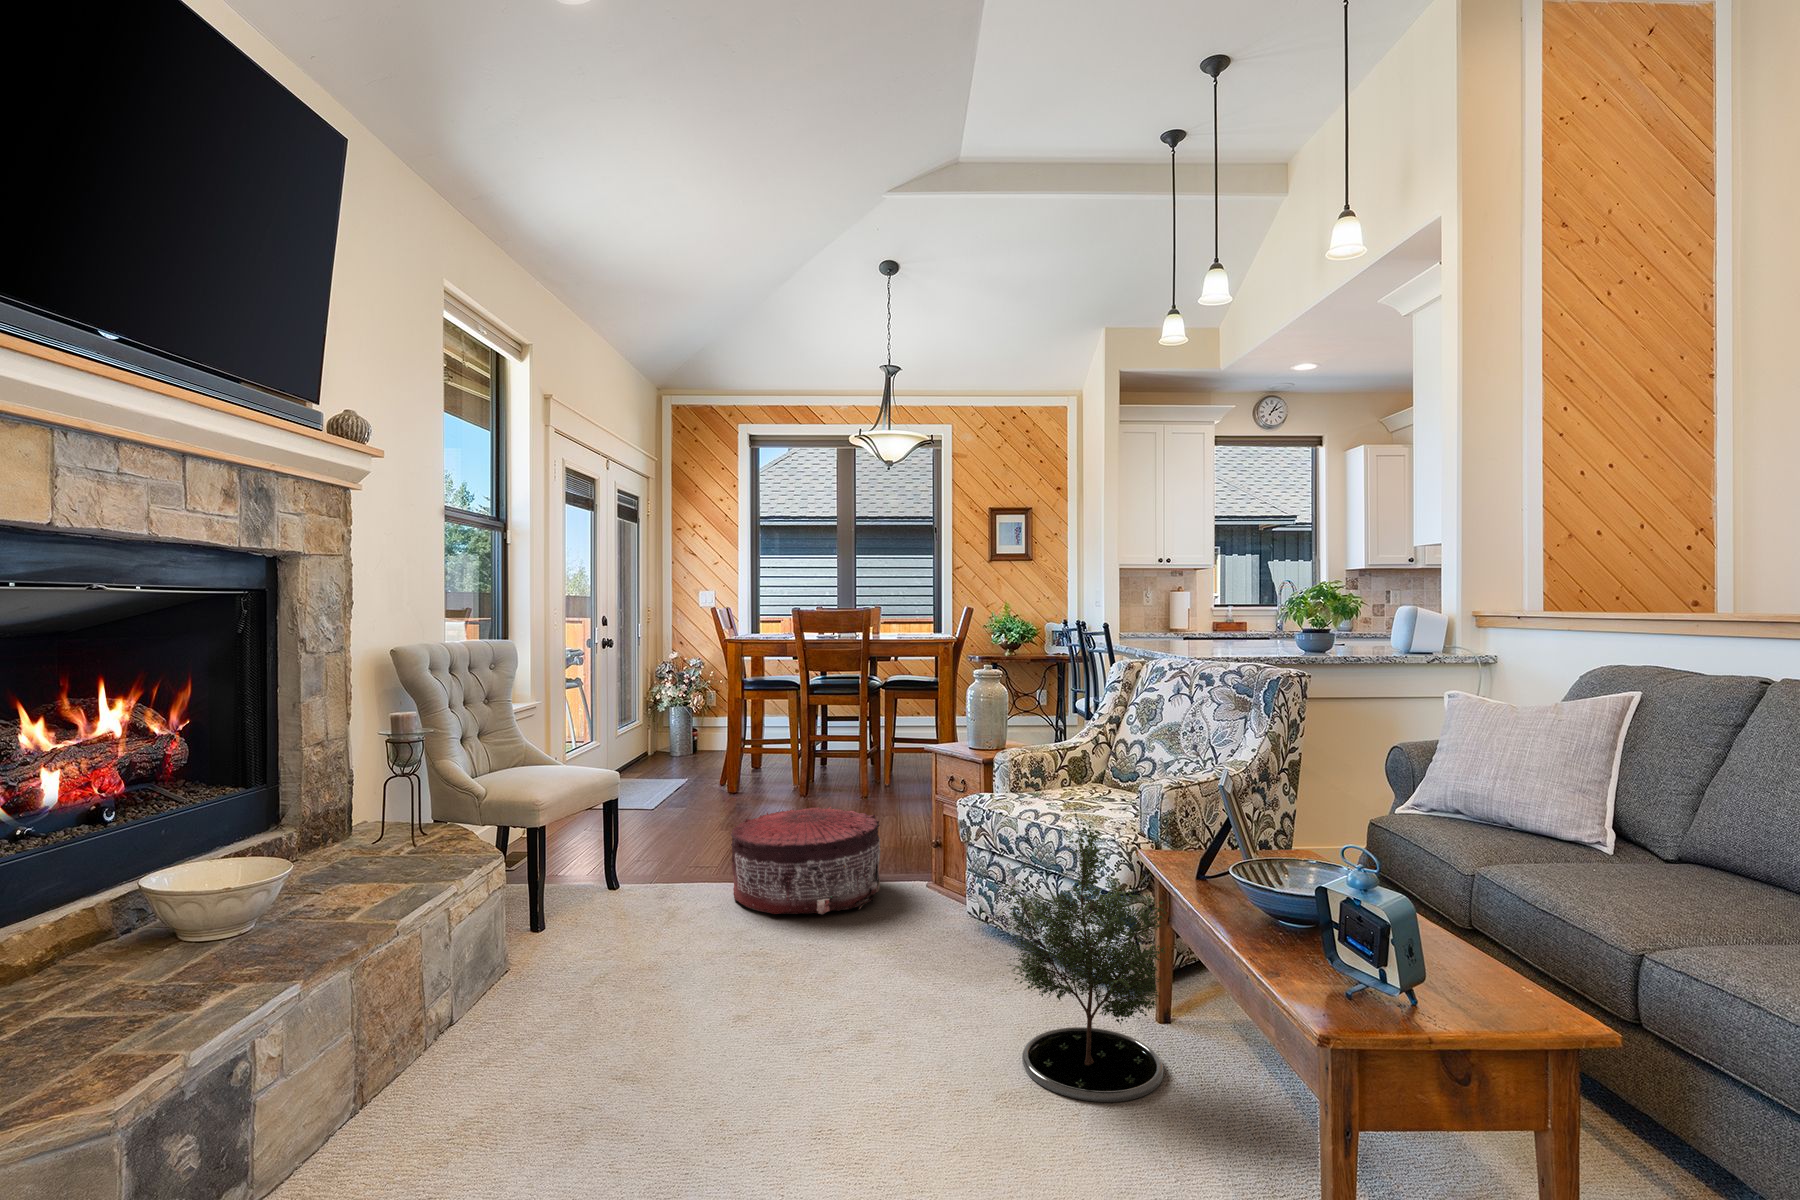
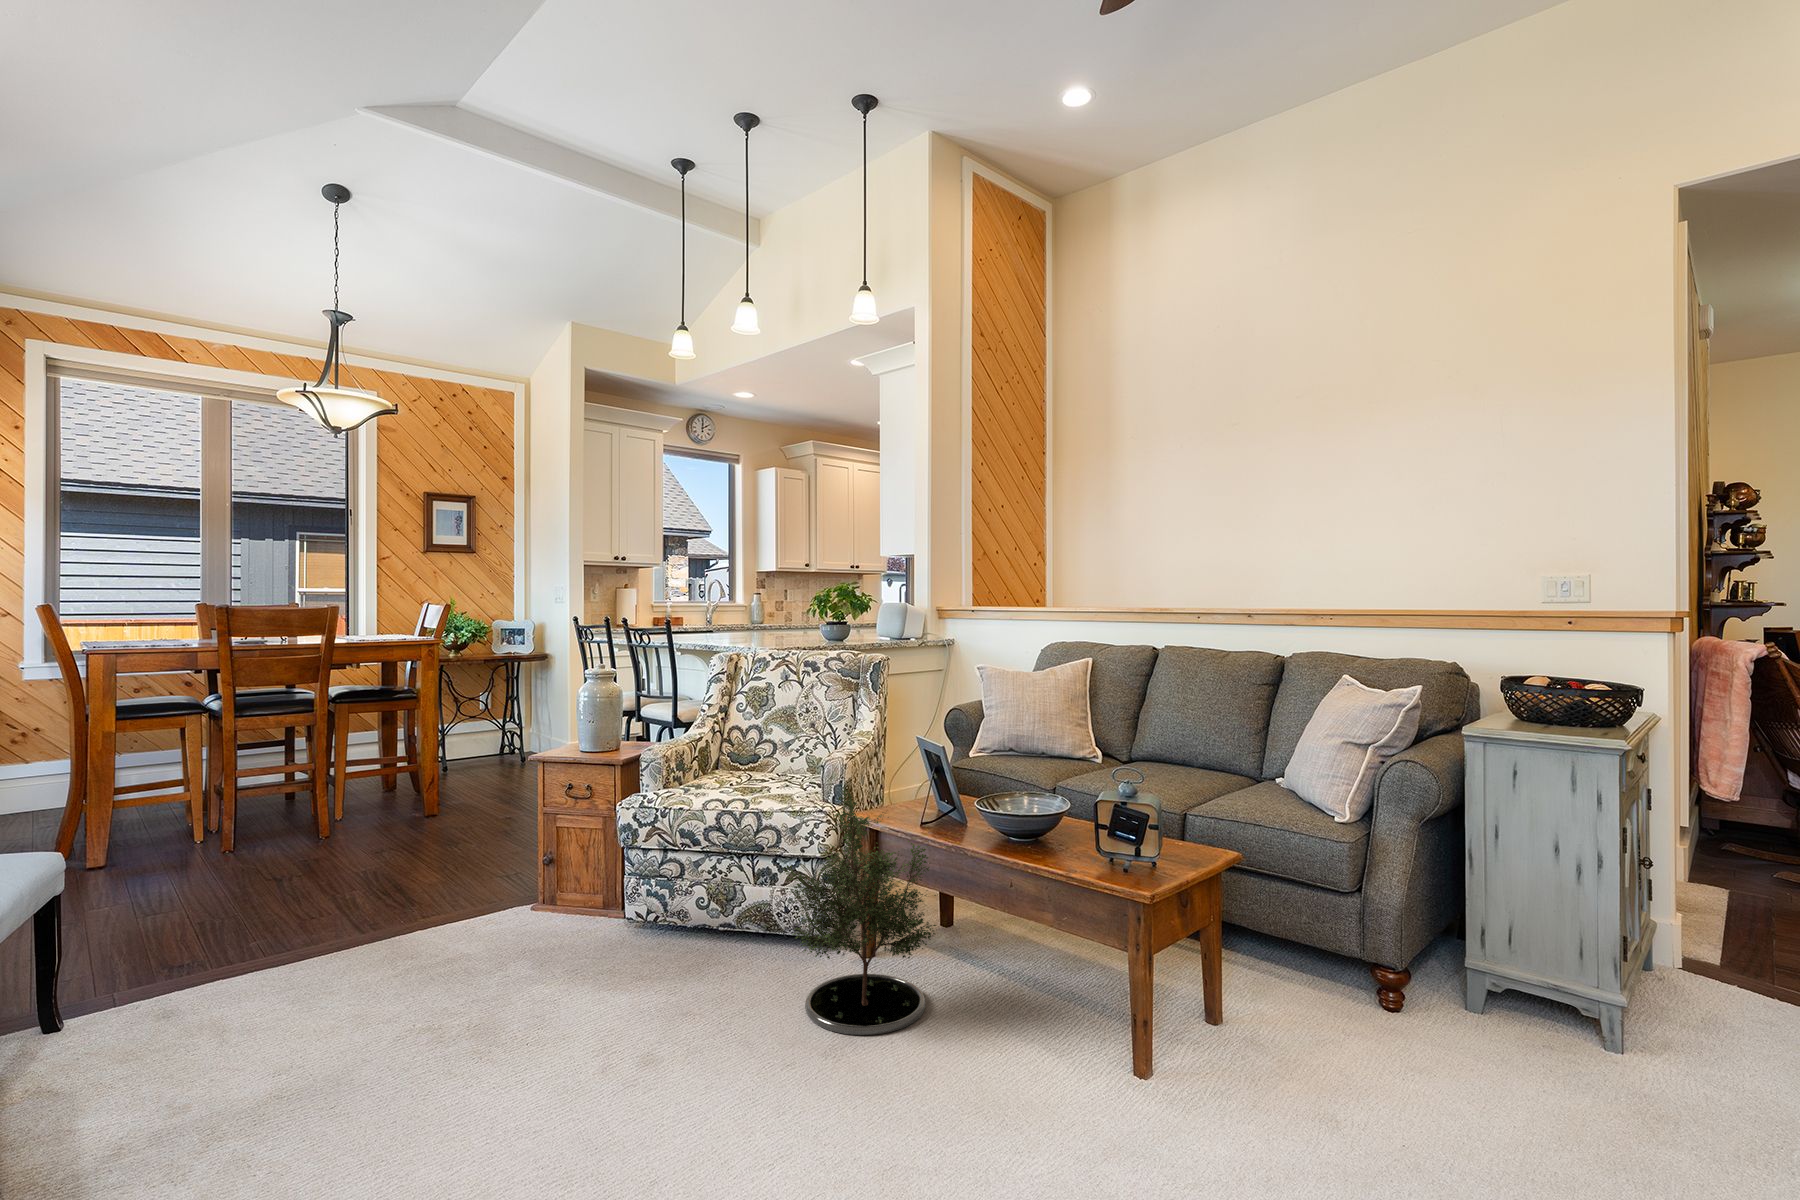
pouf: present [731,807,880,914] -> none [288,841,500,986]

